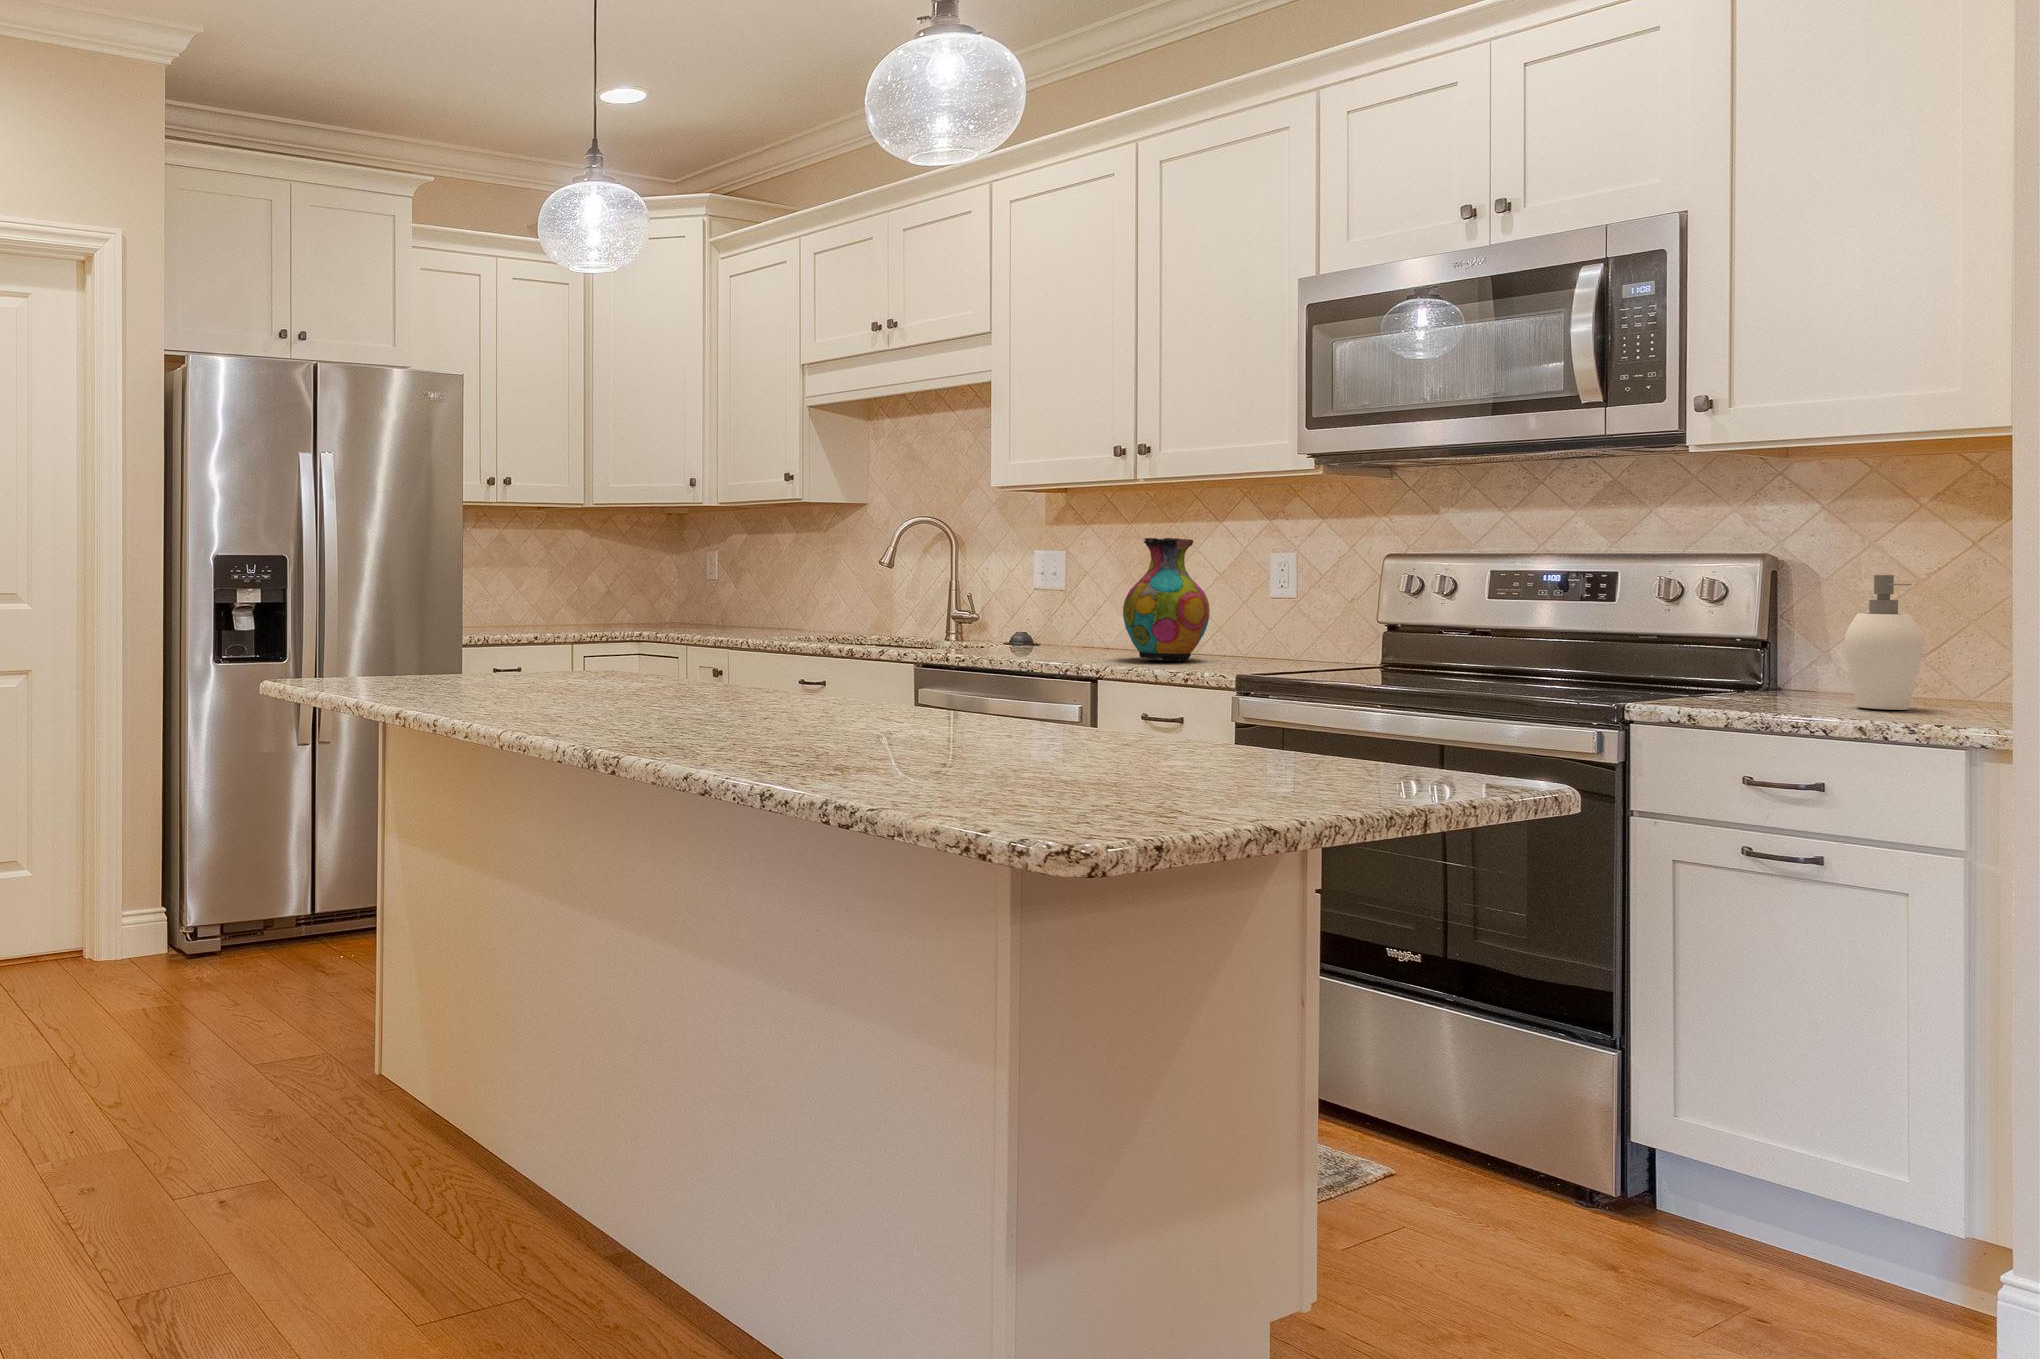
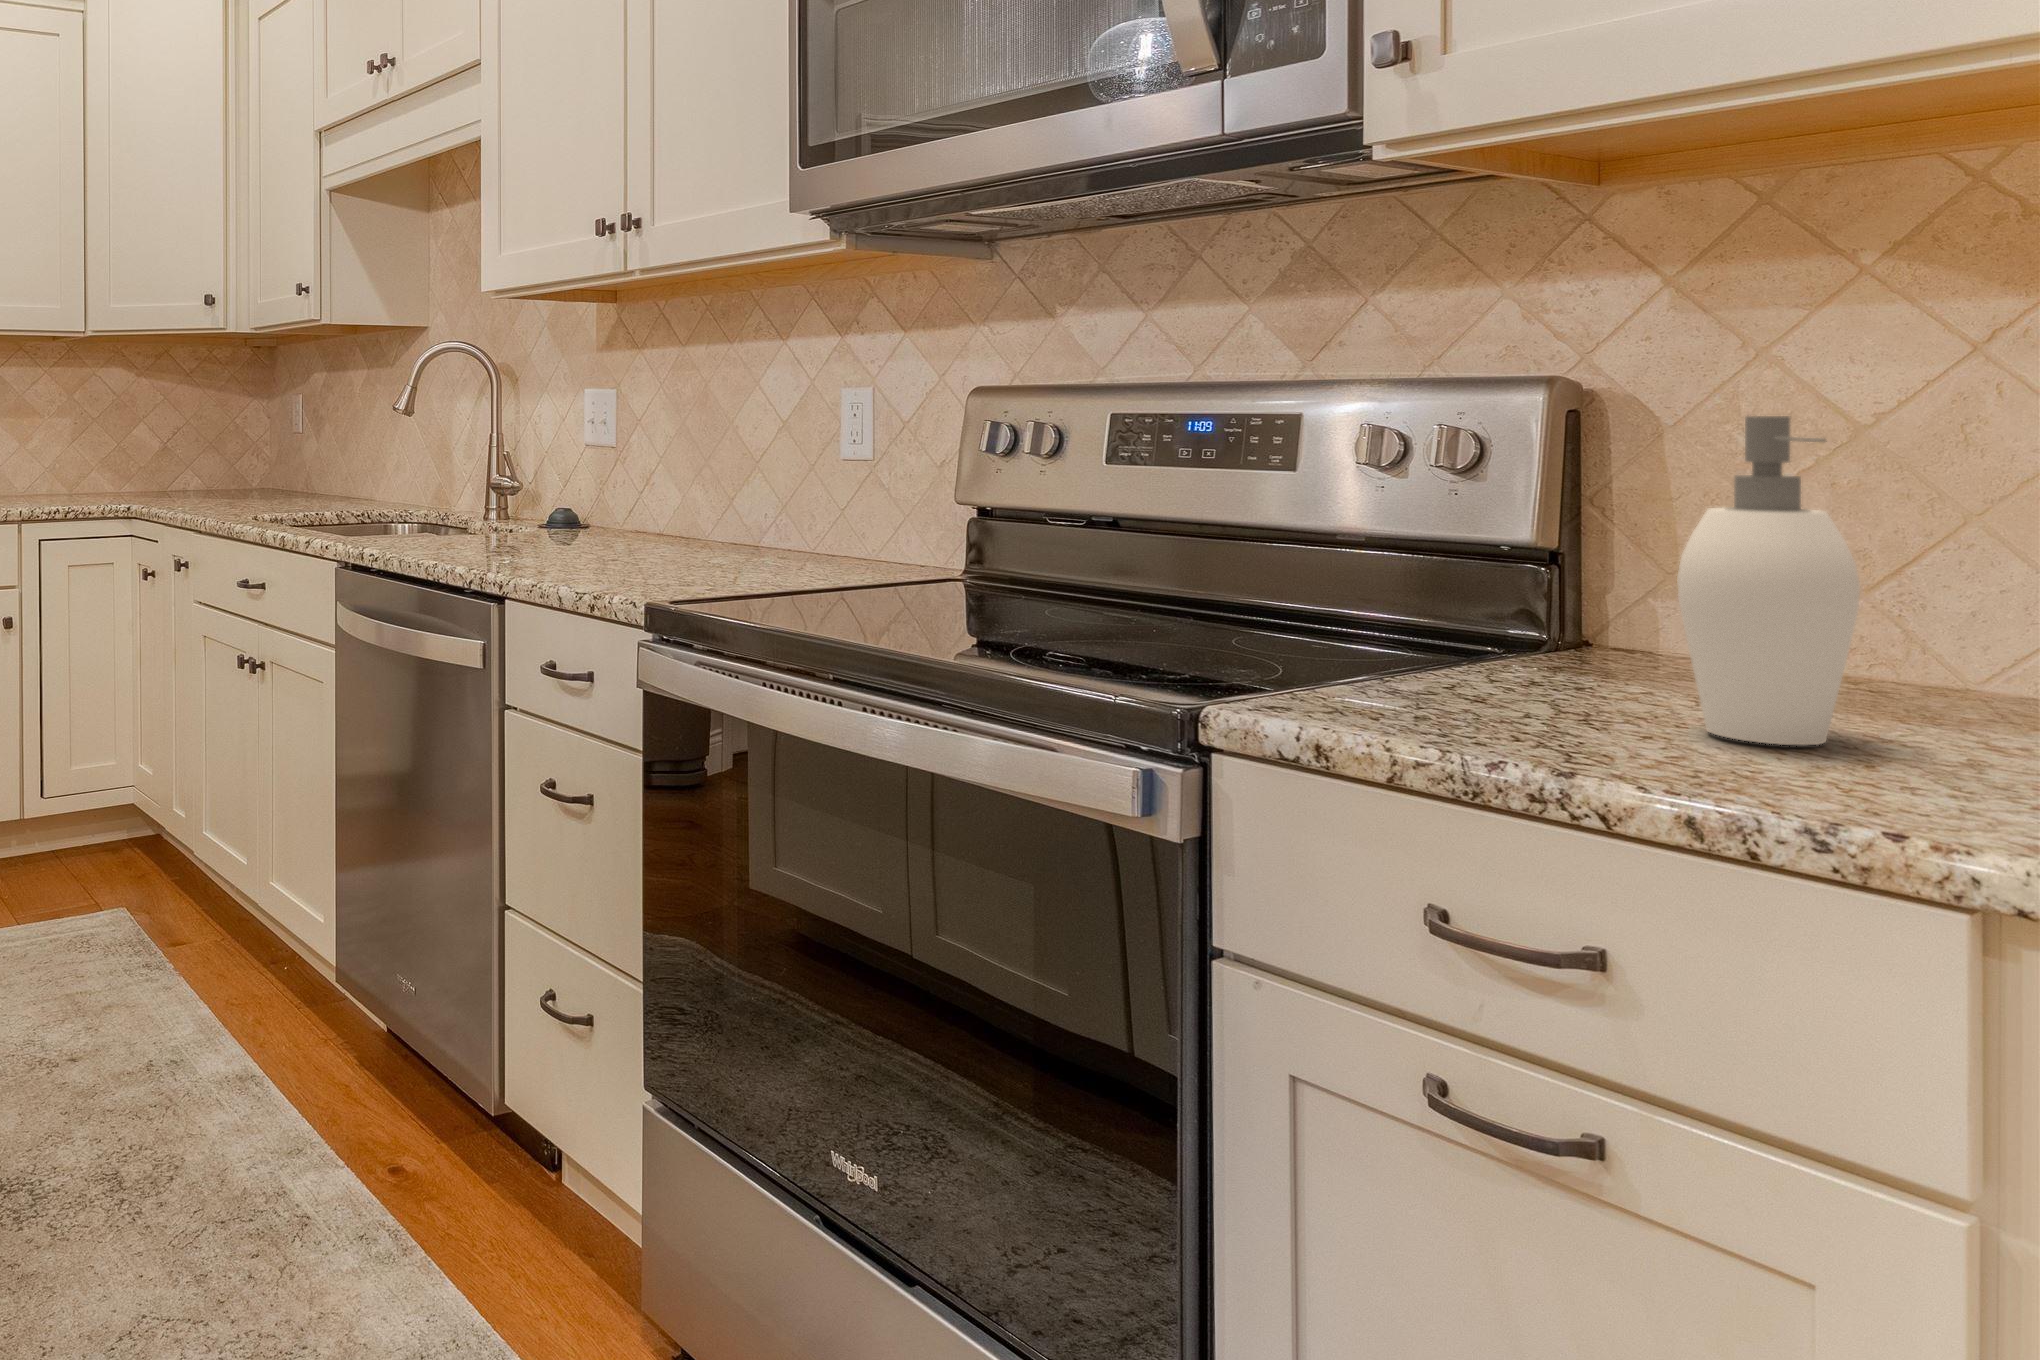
vase: present [1123,538,1210,661] -> none [582,364,714,570]

